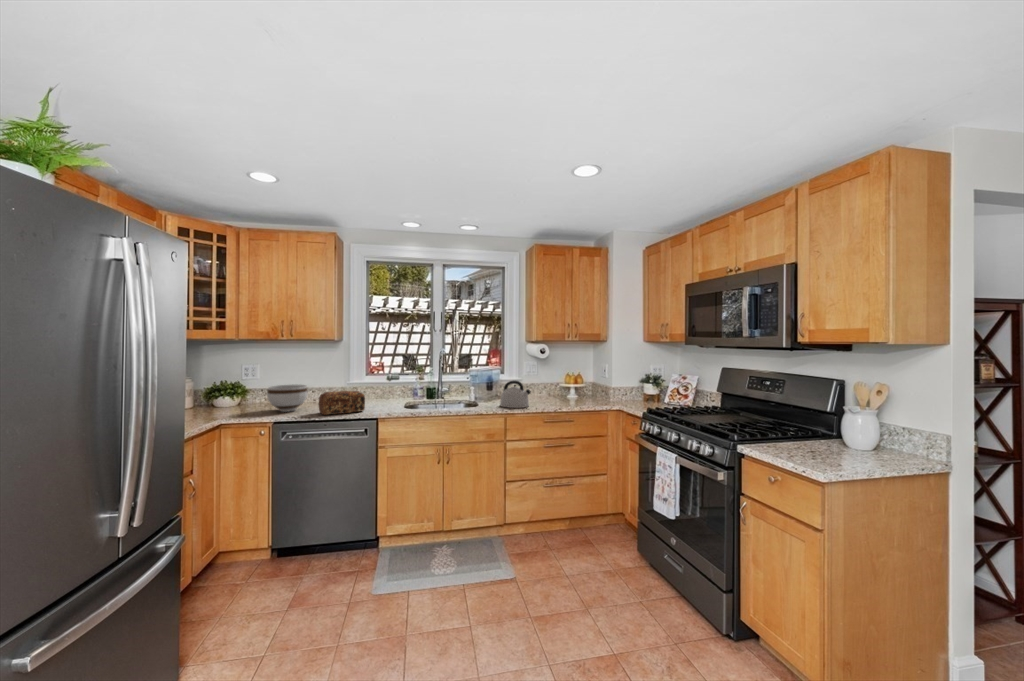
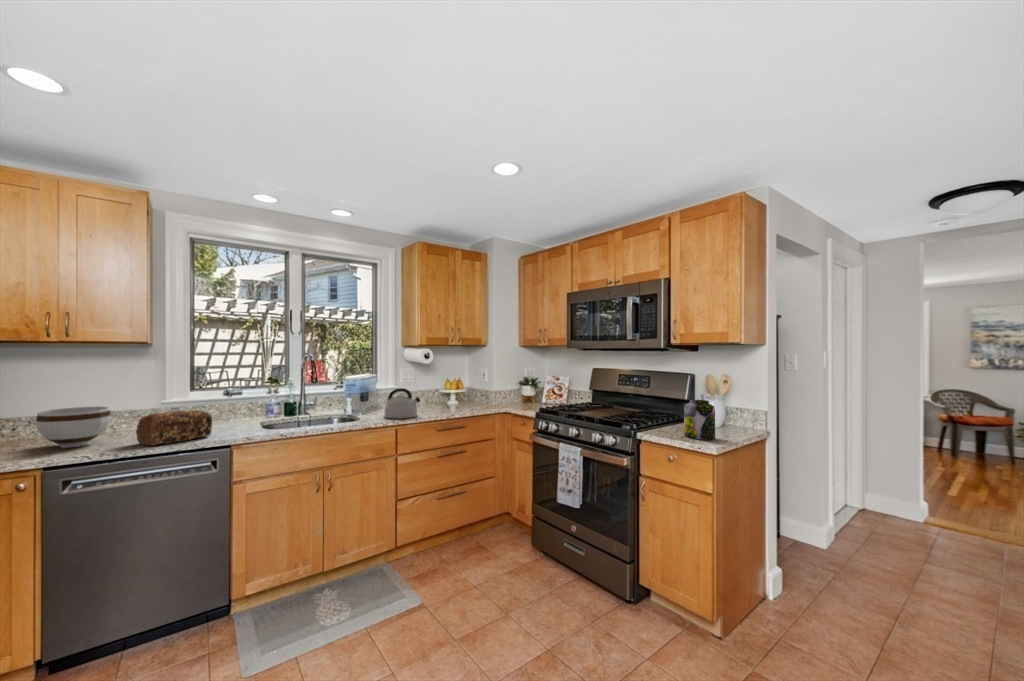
jar: none [798,413,842,465] -> present [684,400,715,440]

